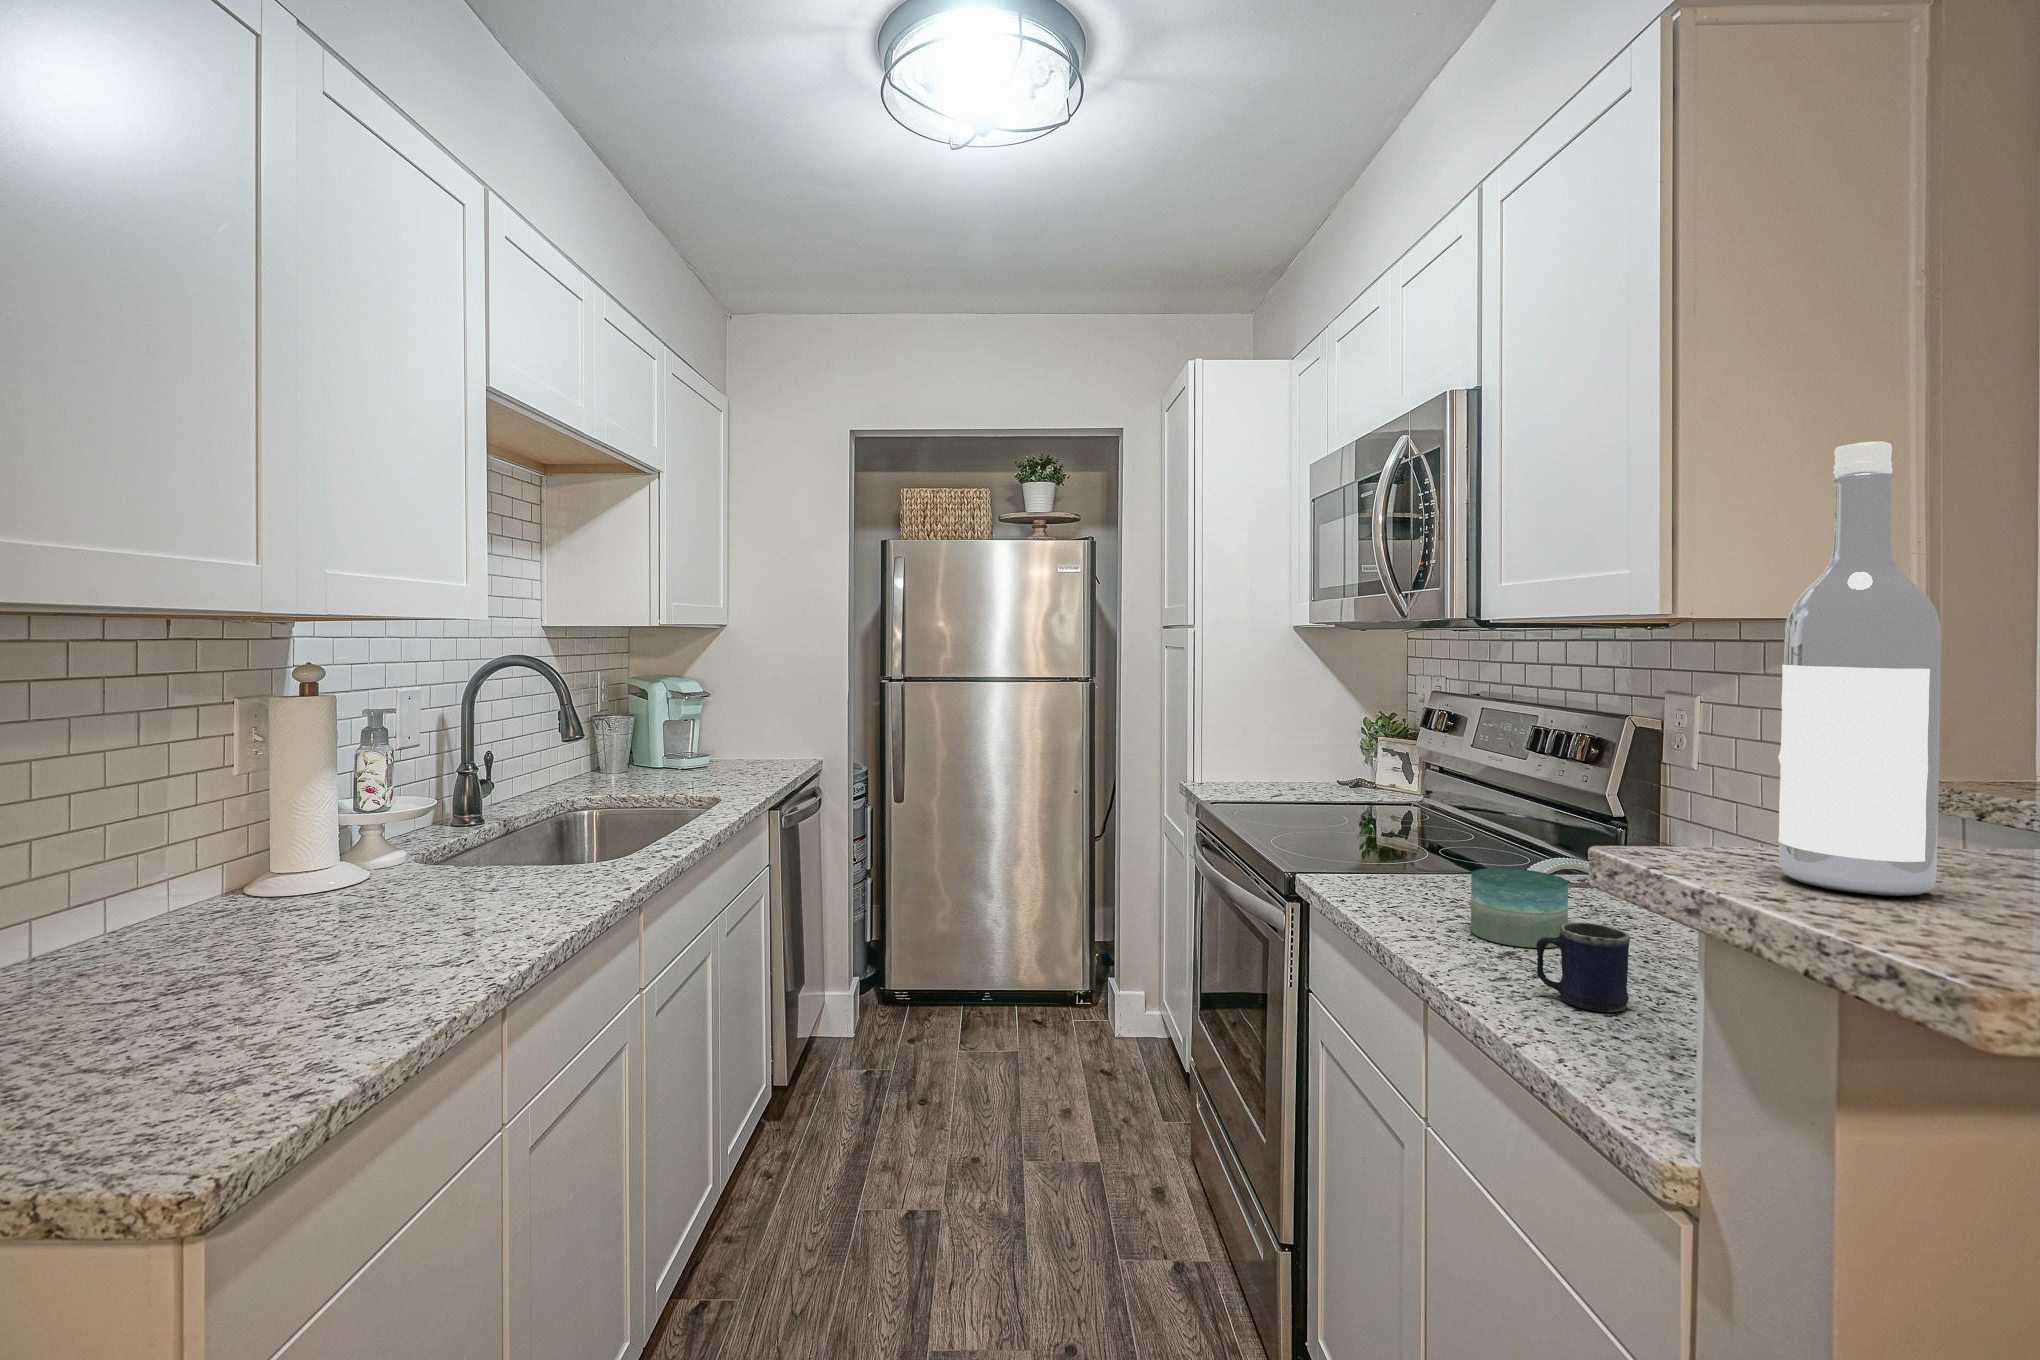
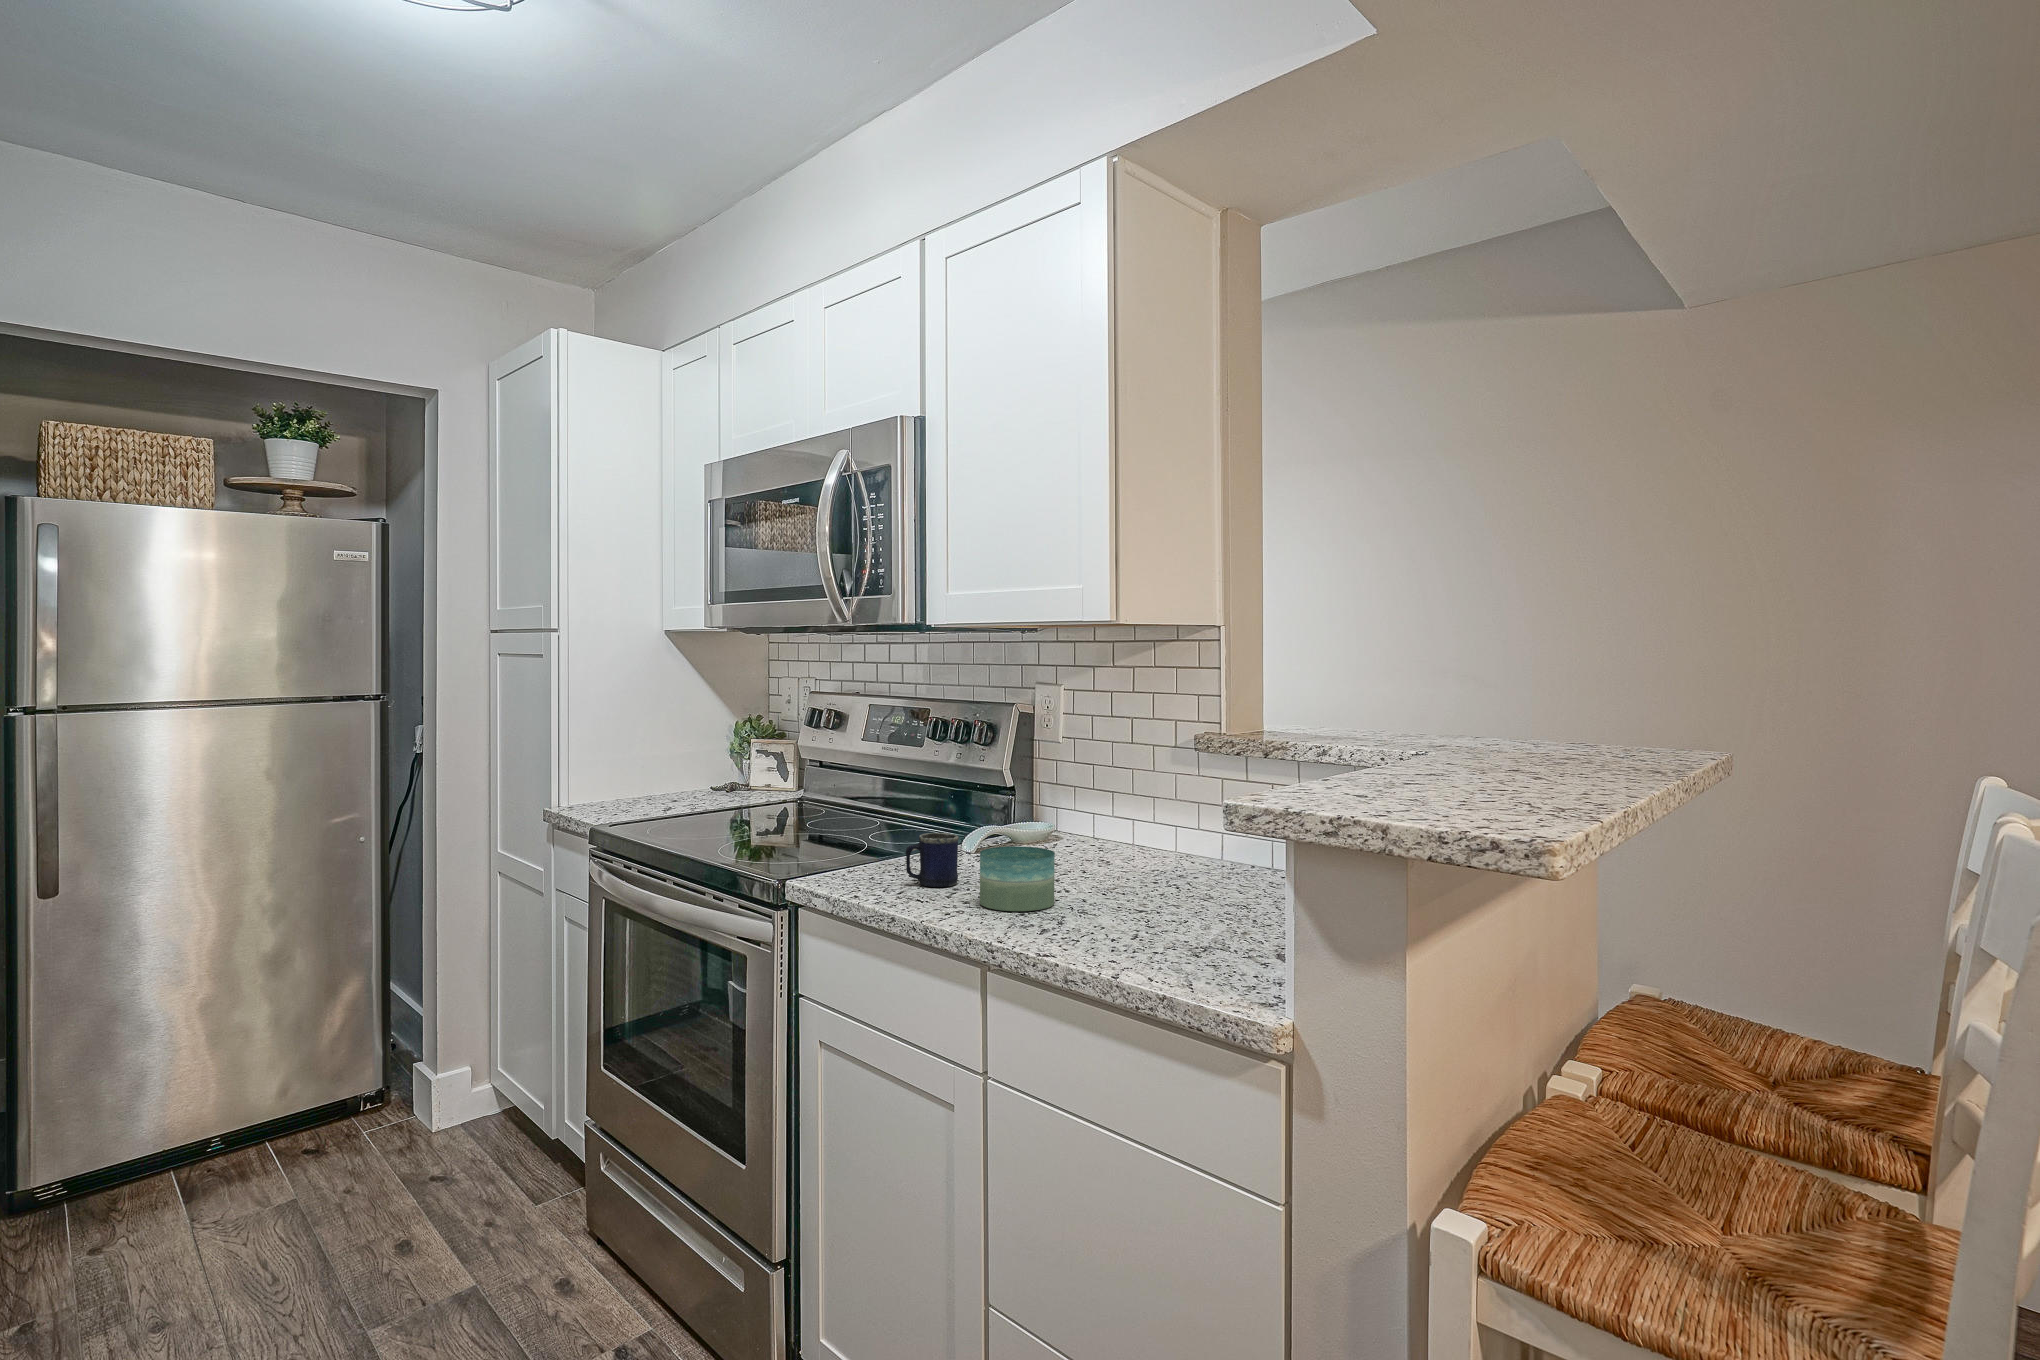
wine bottle: present [1778,441,1941,896] -> none [1349,520,1431,809]
mug: present [1536,922,1630,1012] -> present [906,833,959,887]

